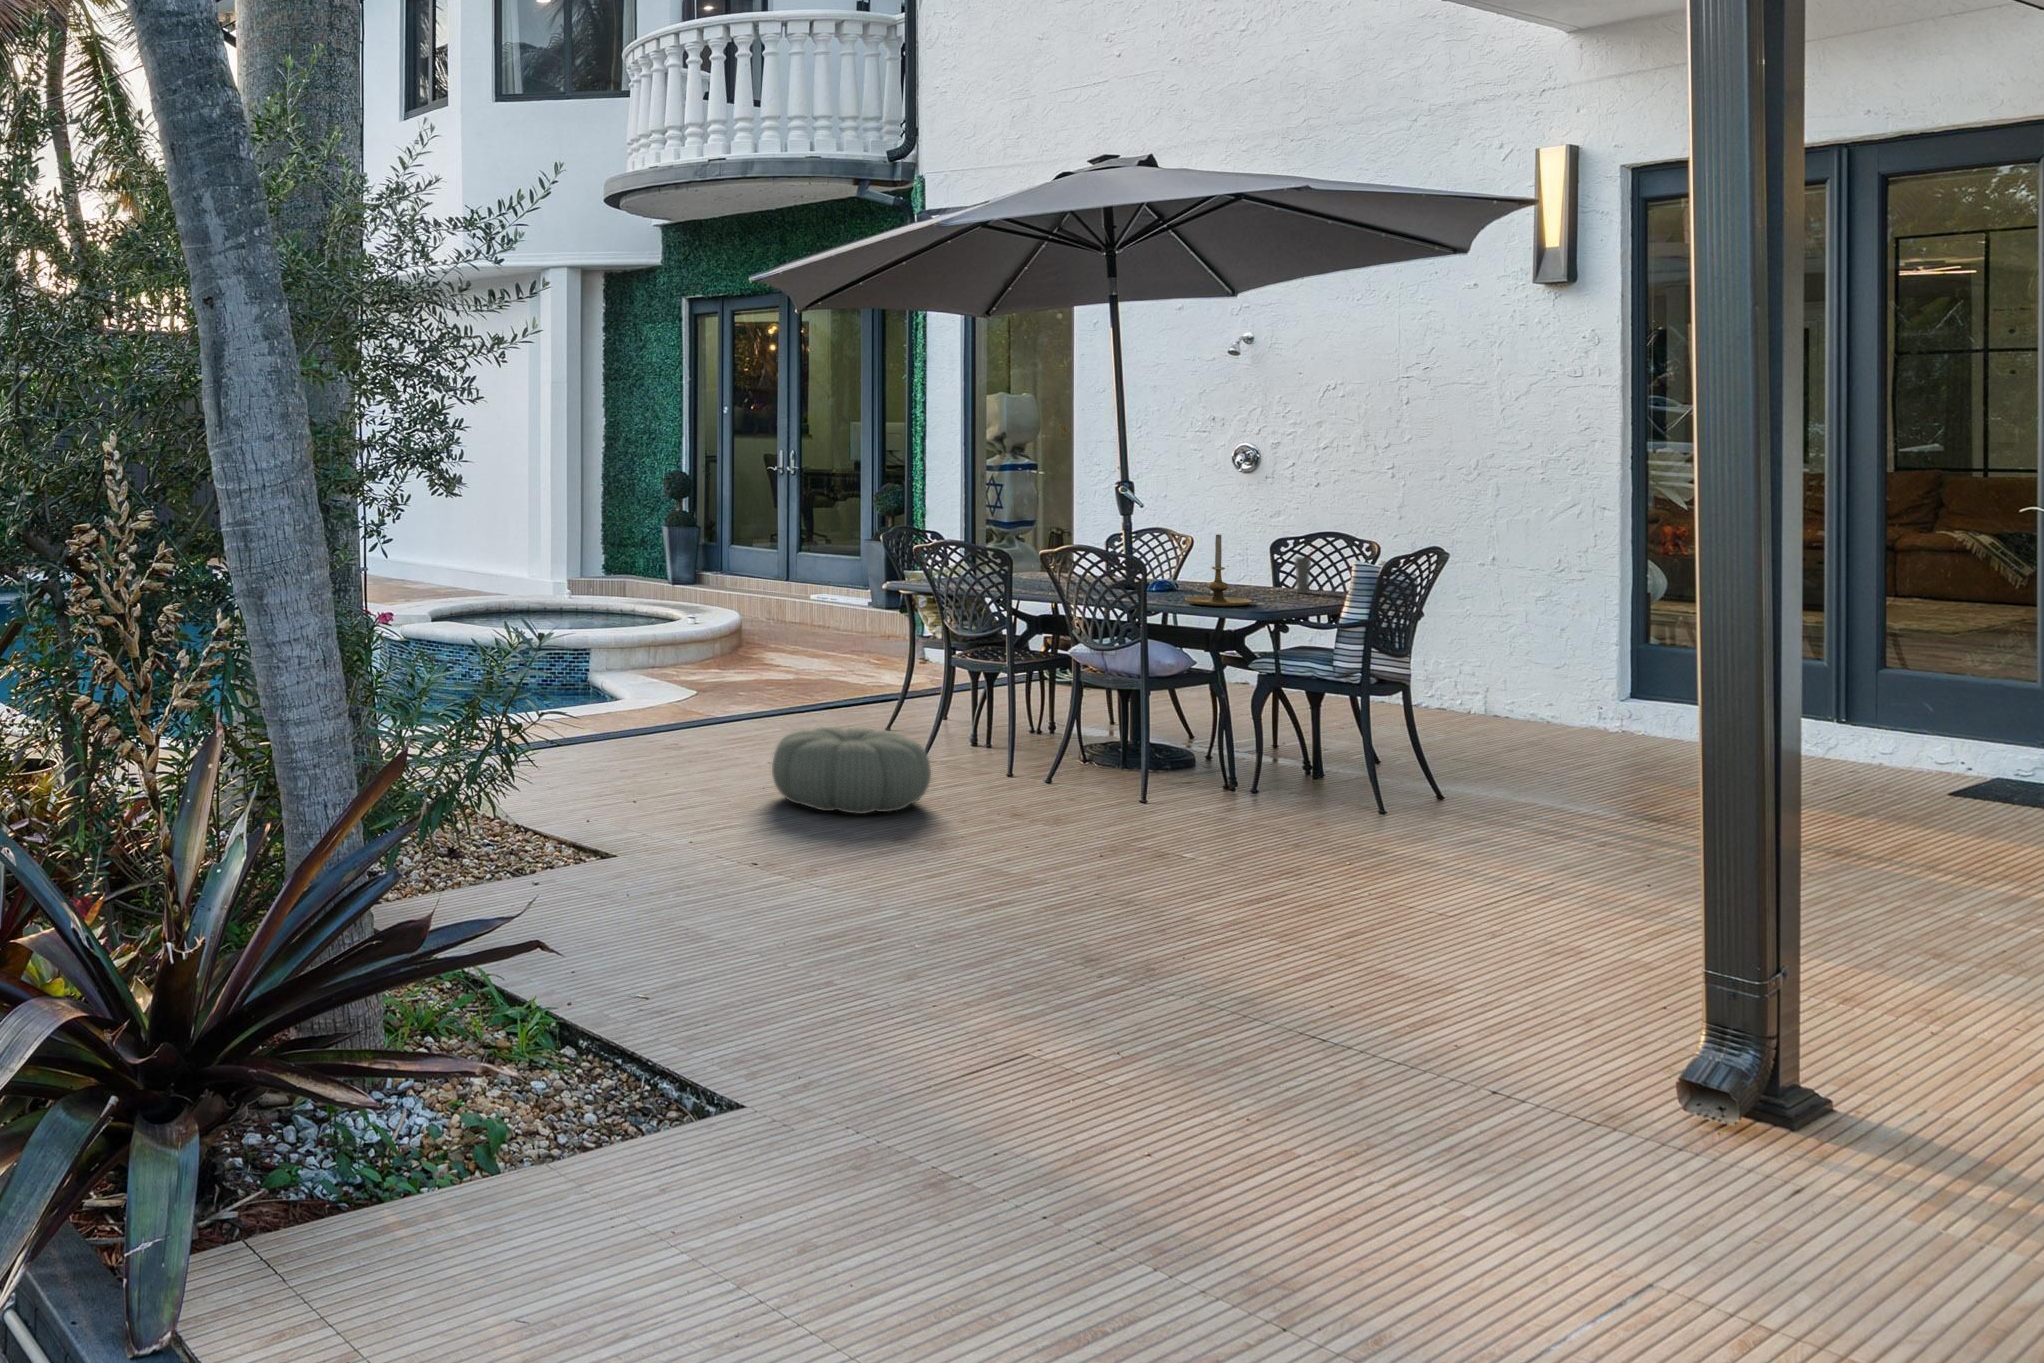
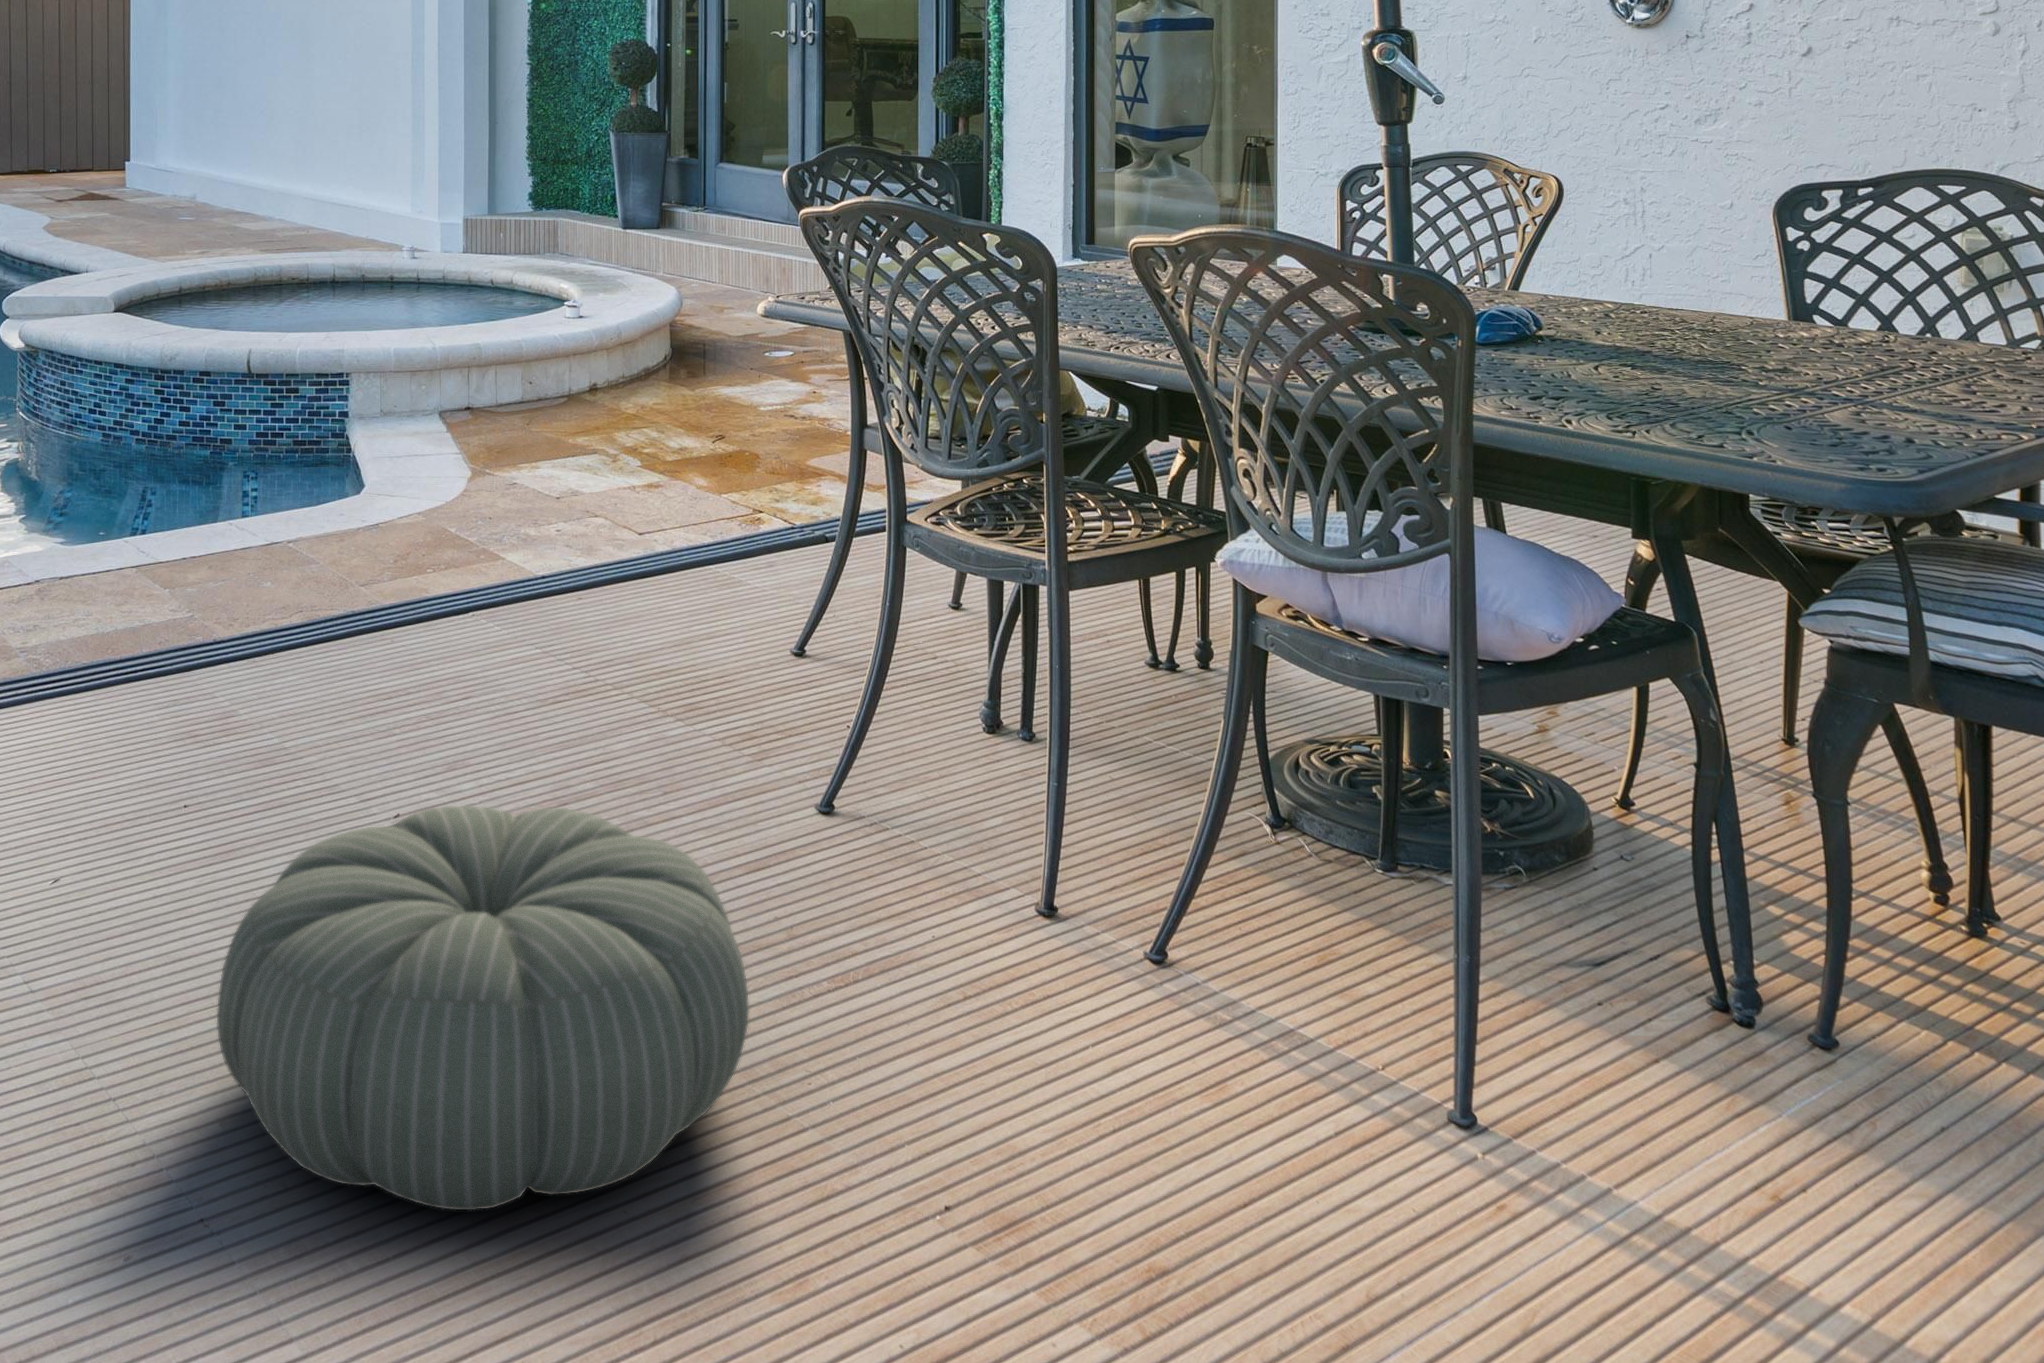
candle holder: present [1185,534,1251,606] -> none [1594,194,1815,430]
cup: present [1295,557,1311,594] -> none [1891,221,1951,358]

